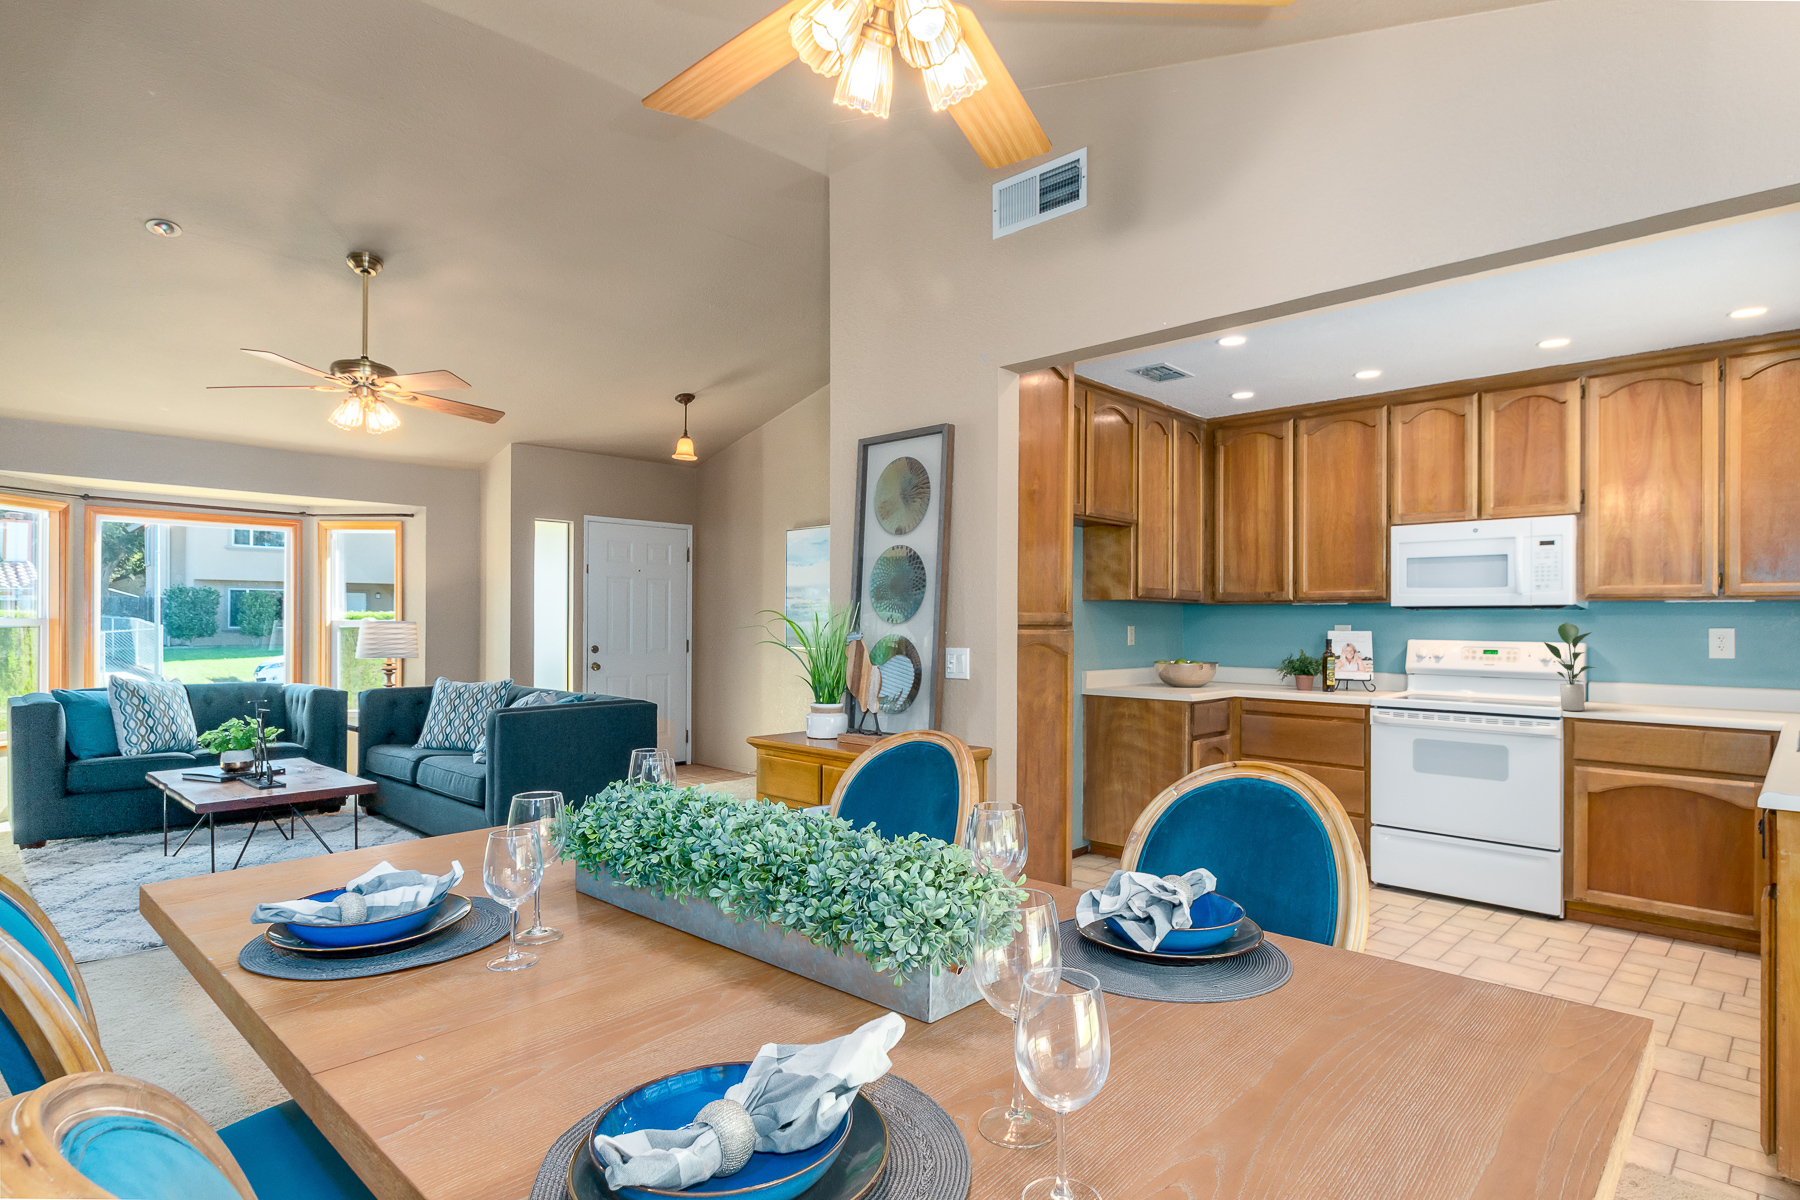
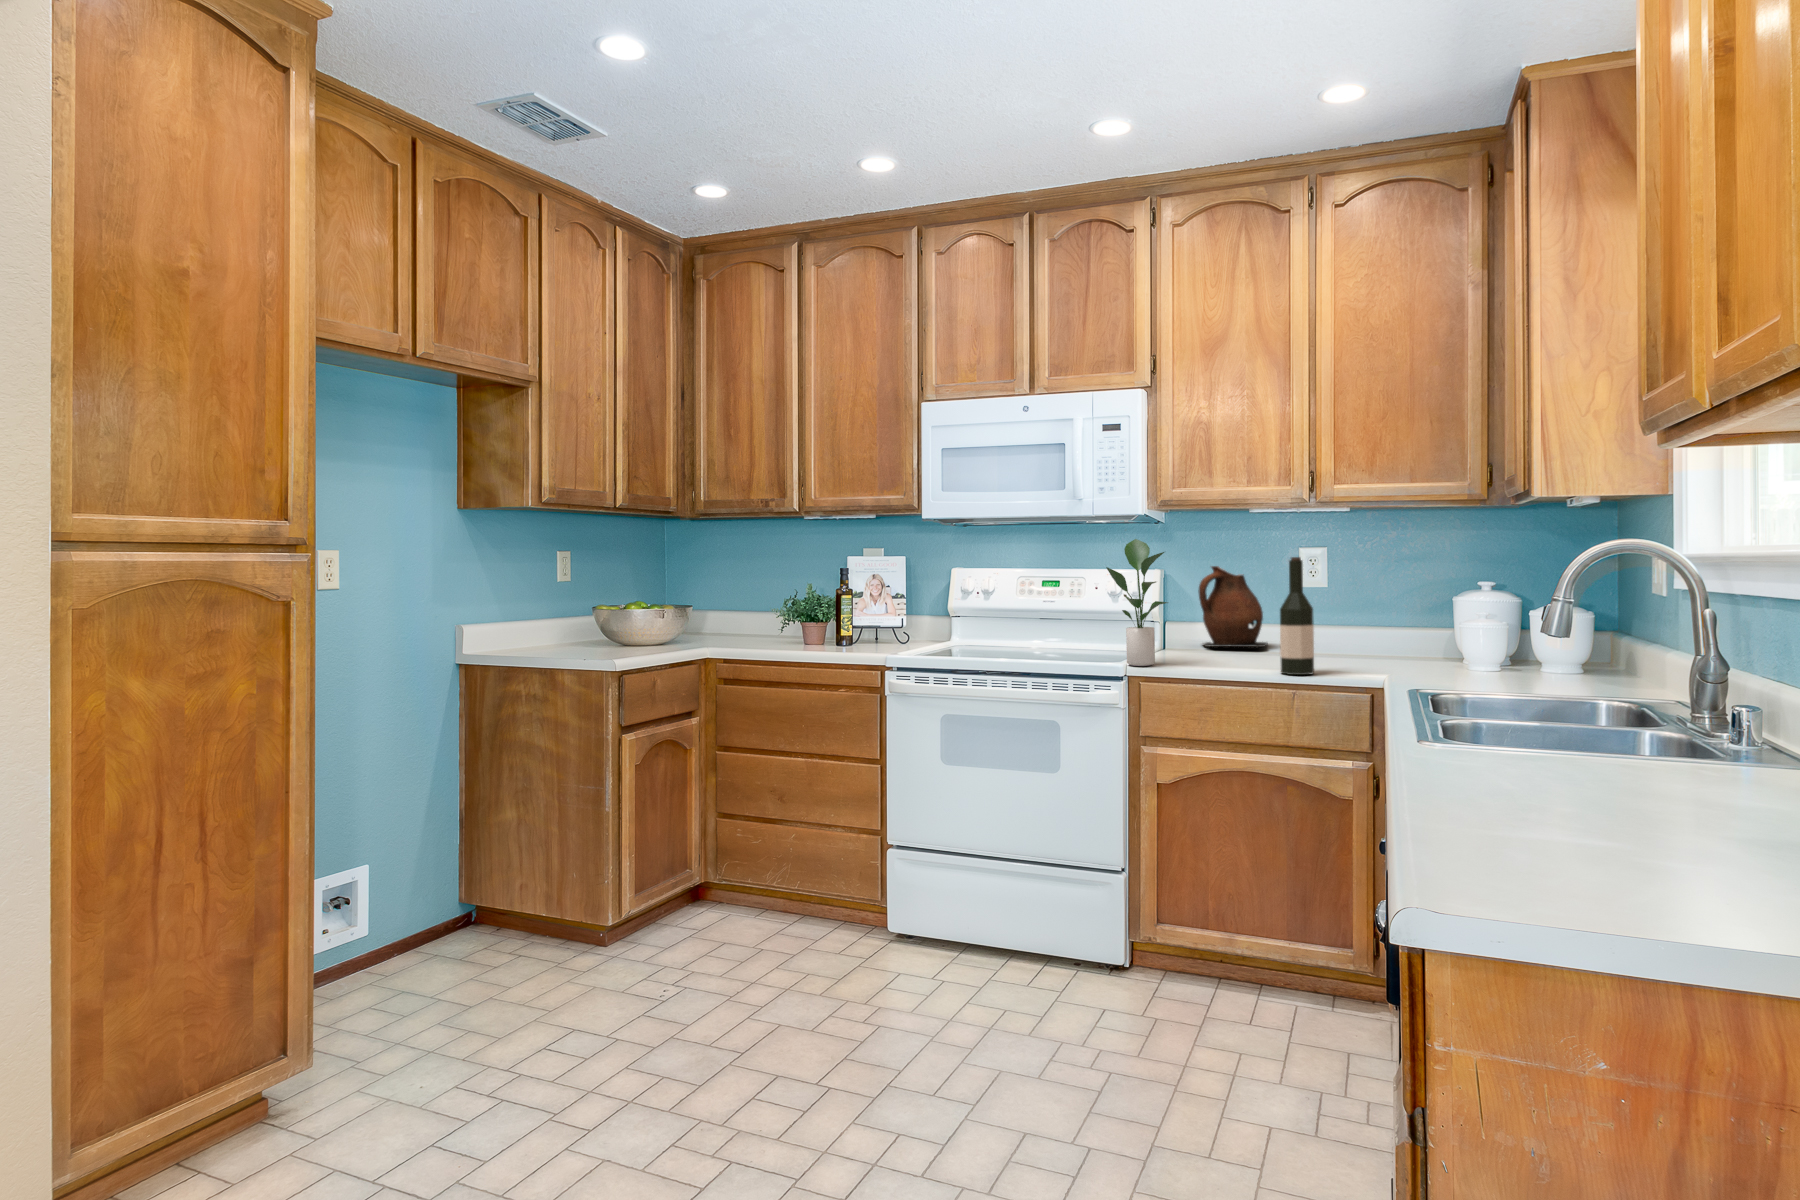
wine bottle: none [1689,638,1721,721] -> present [1280,557,1314,675]
ceramic pitcher: none [1620,641,1684,703] -> present [1198,566,1267,648]

